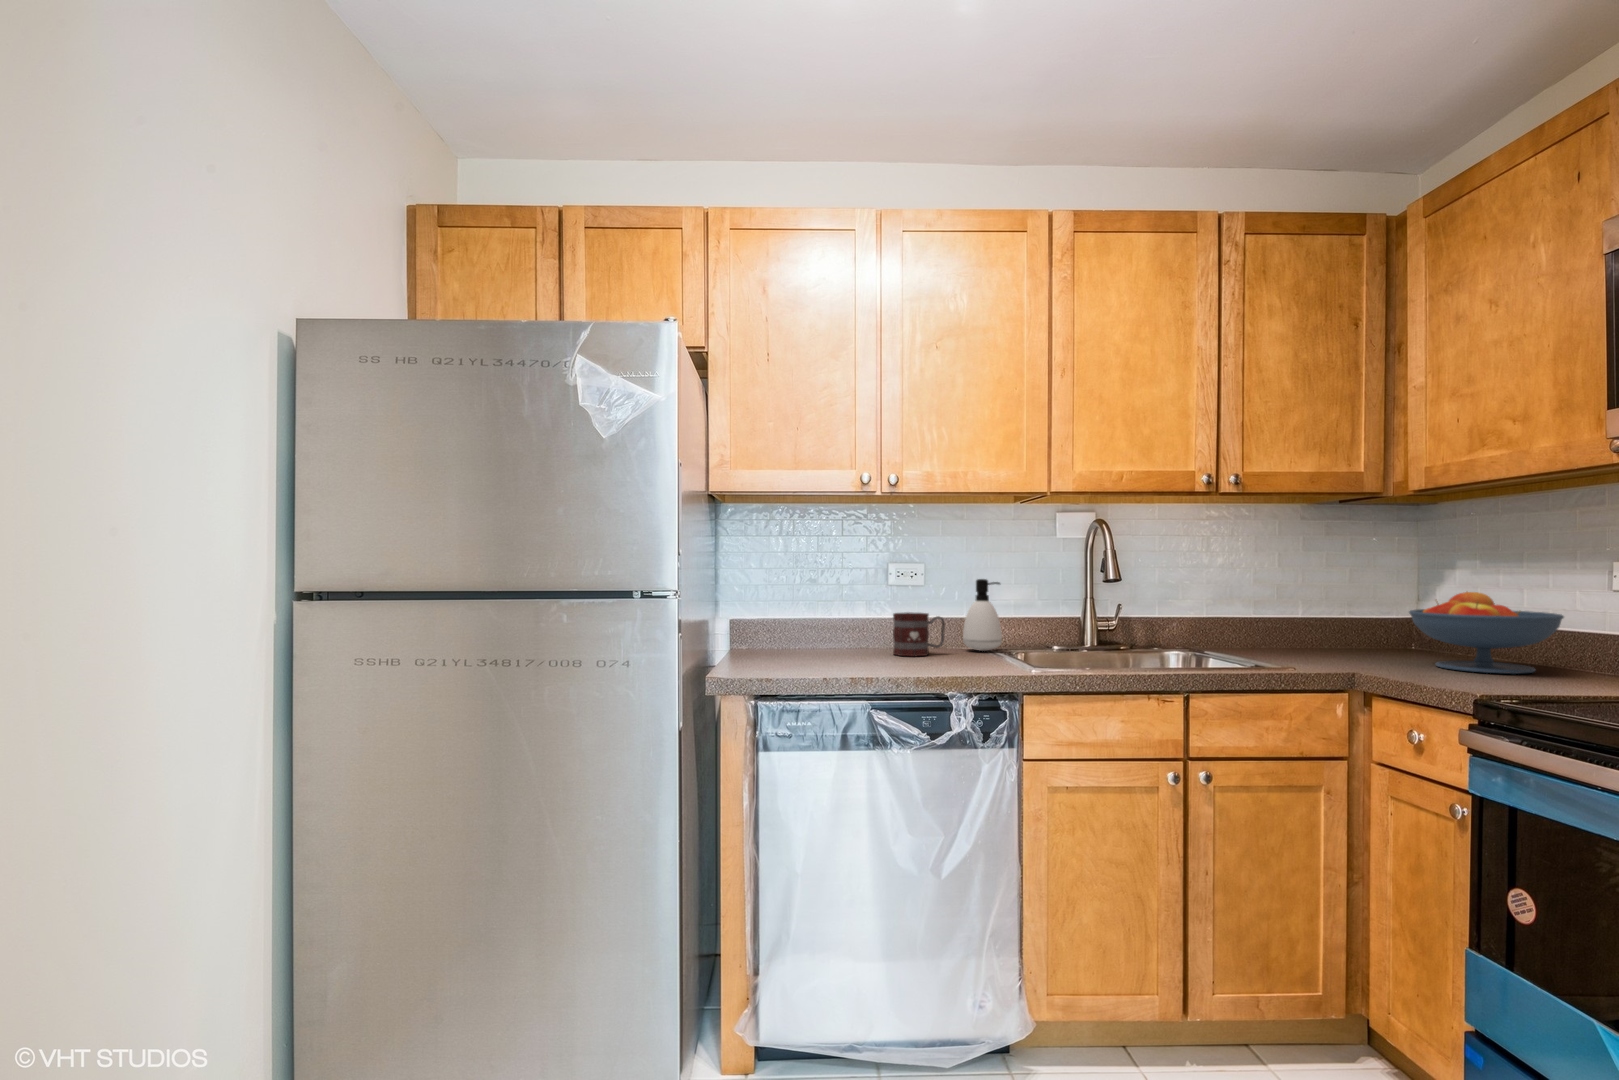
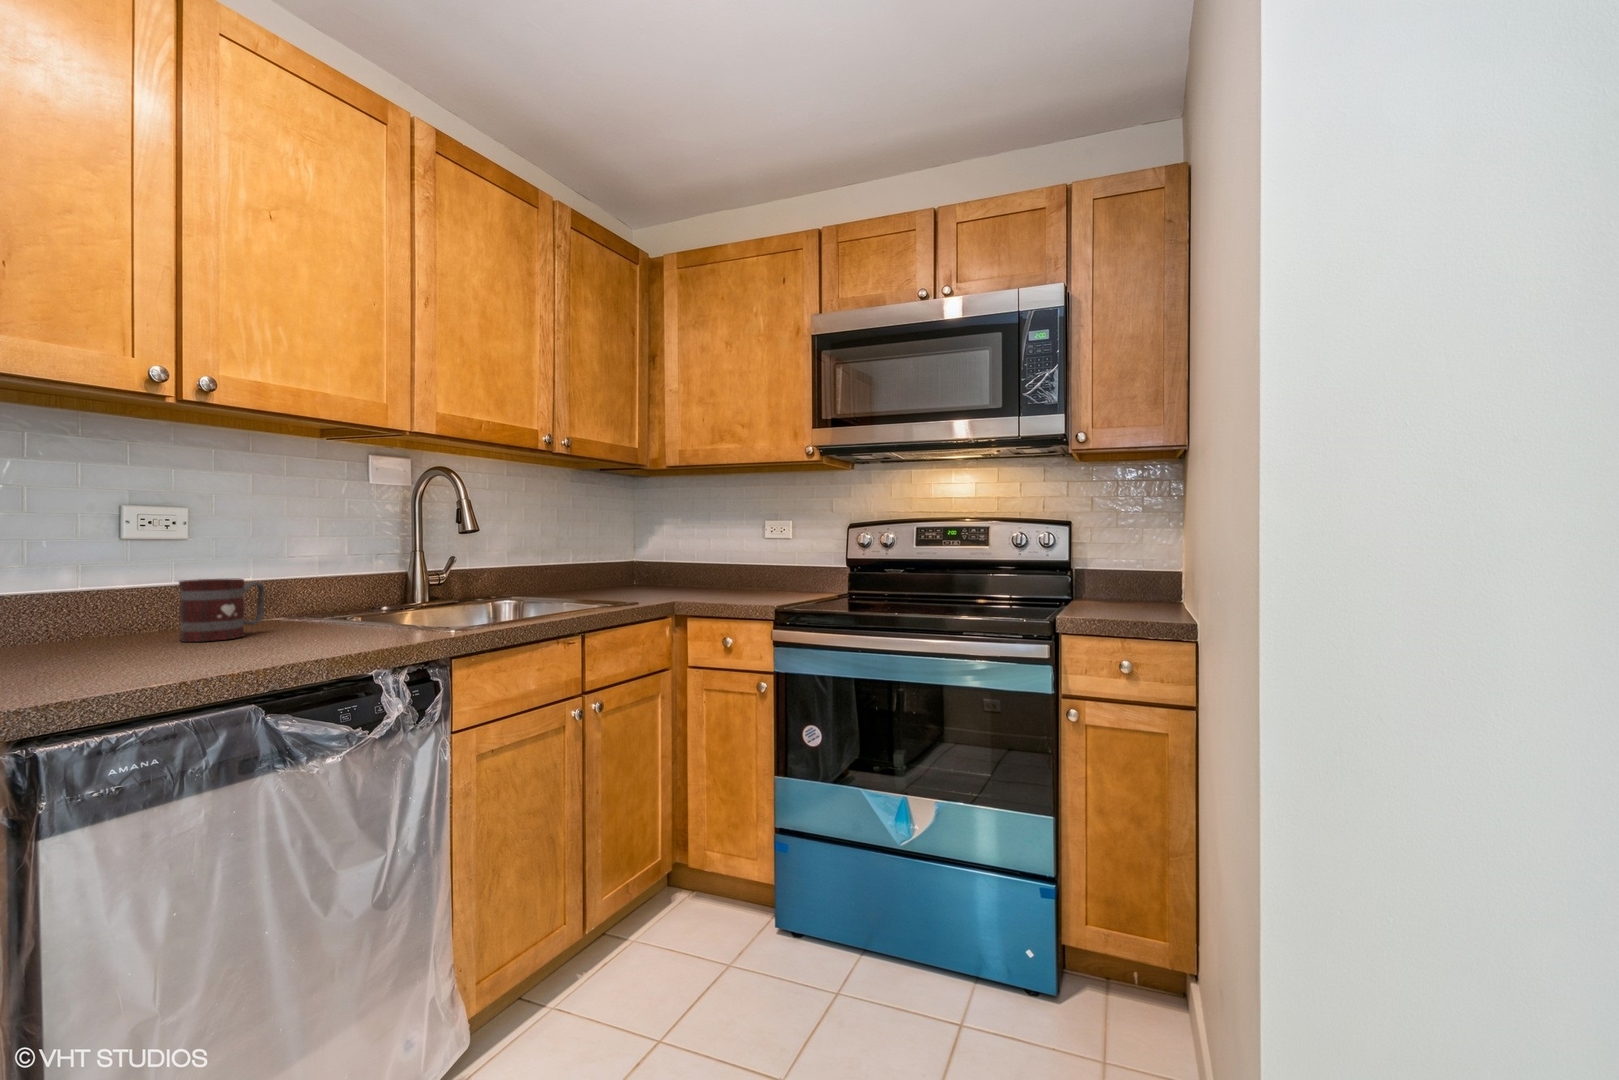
soap dispenser: present [963,579,1002,651] -> none [270,532,331,624]
fruit bowl: present [1409,592,1564,674] -> none [663,541,748,595]

